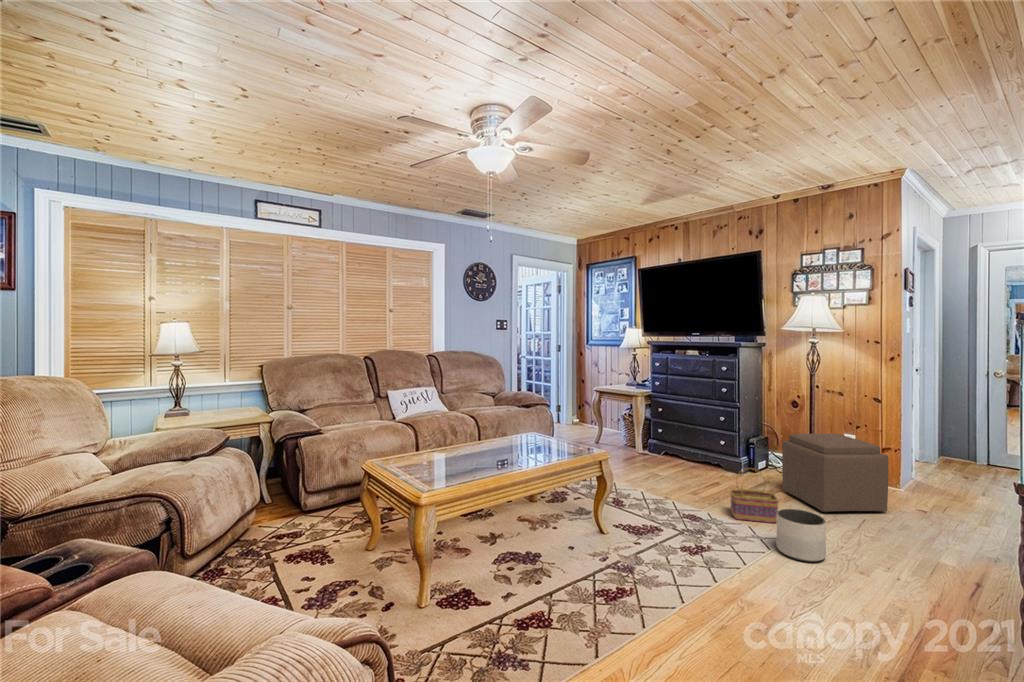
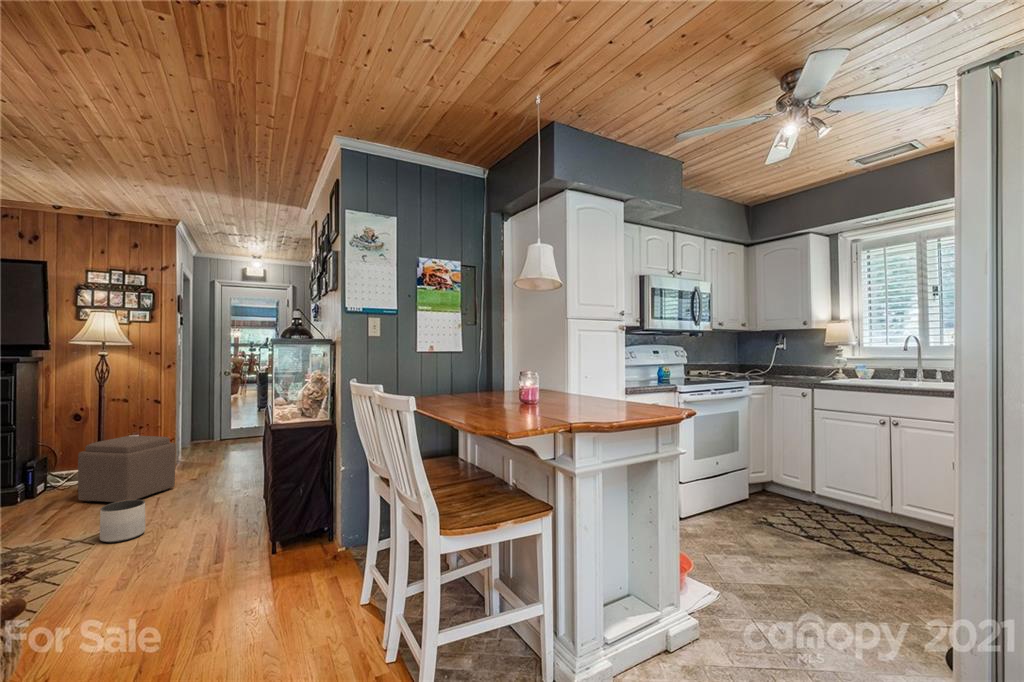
basket: present [730,476,778,523] -> none [31,483,90,539]

